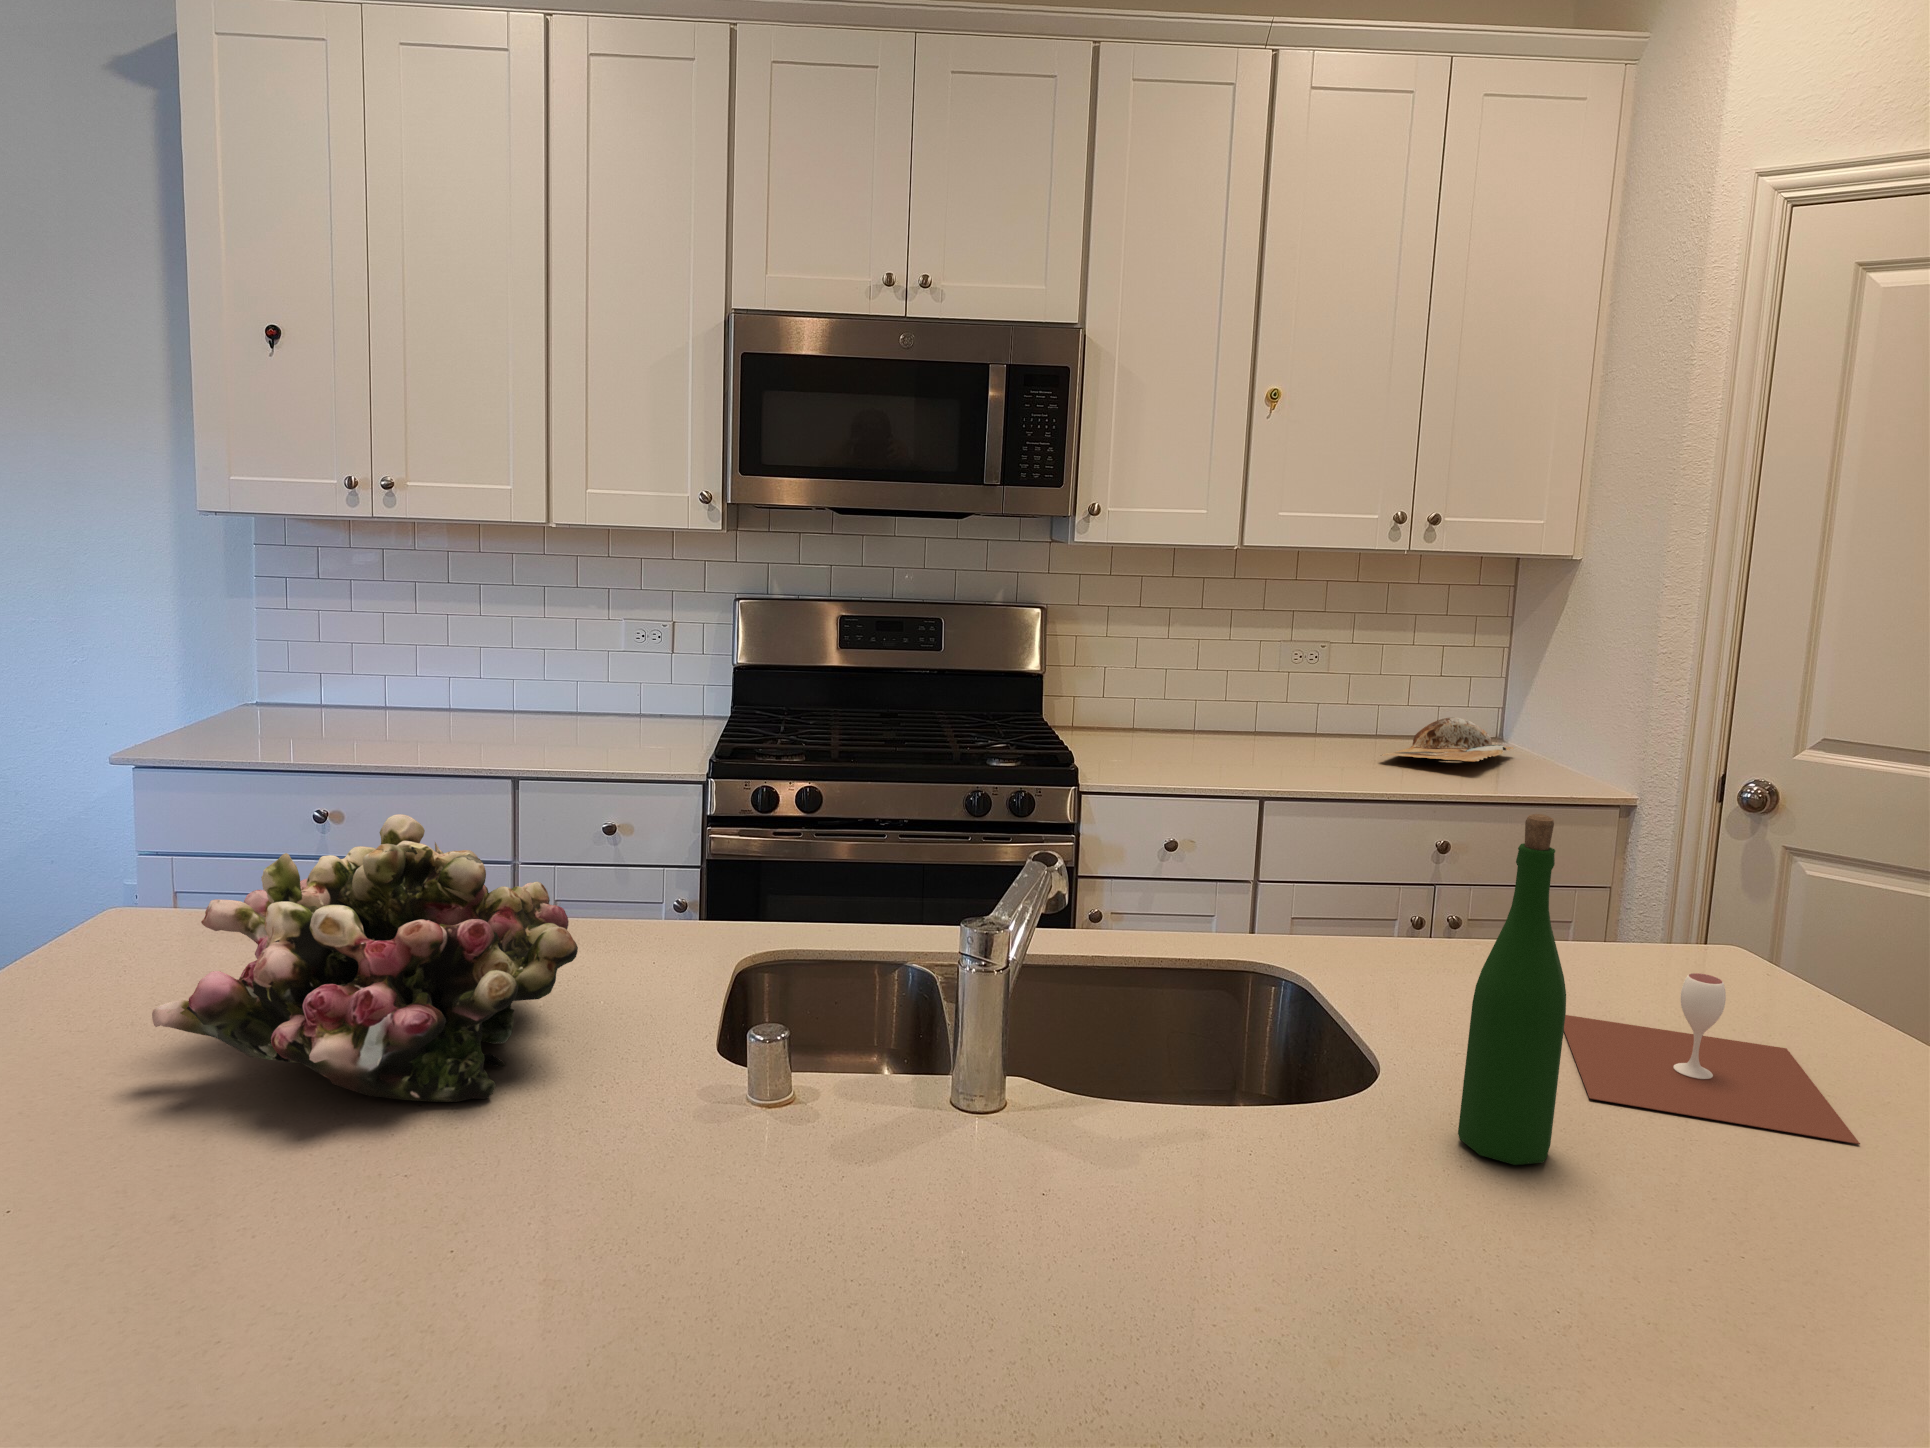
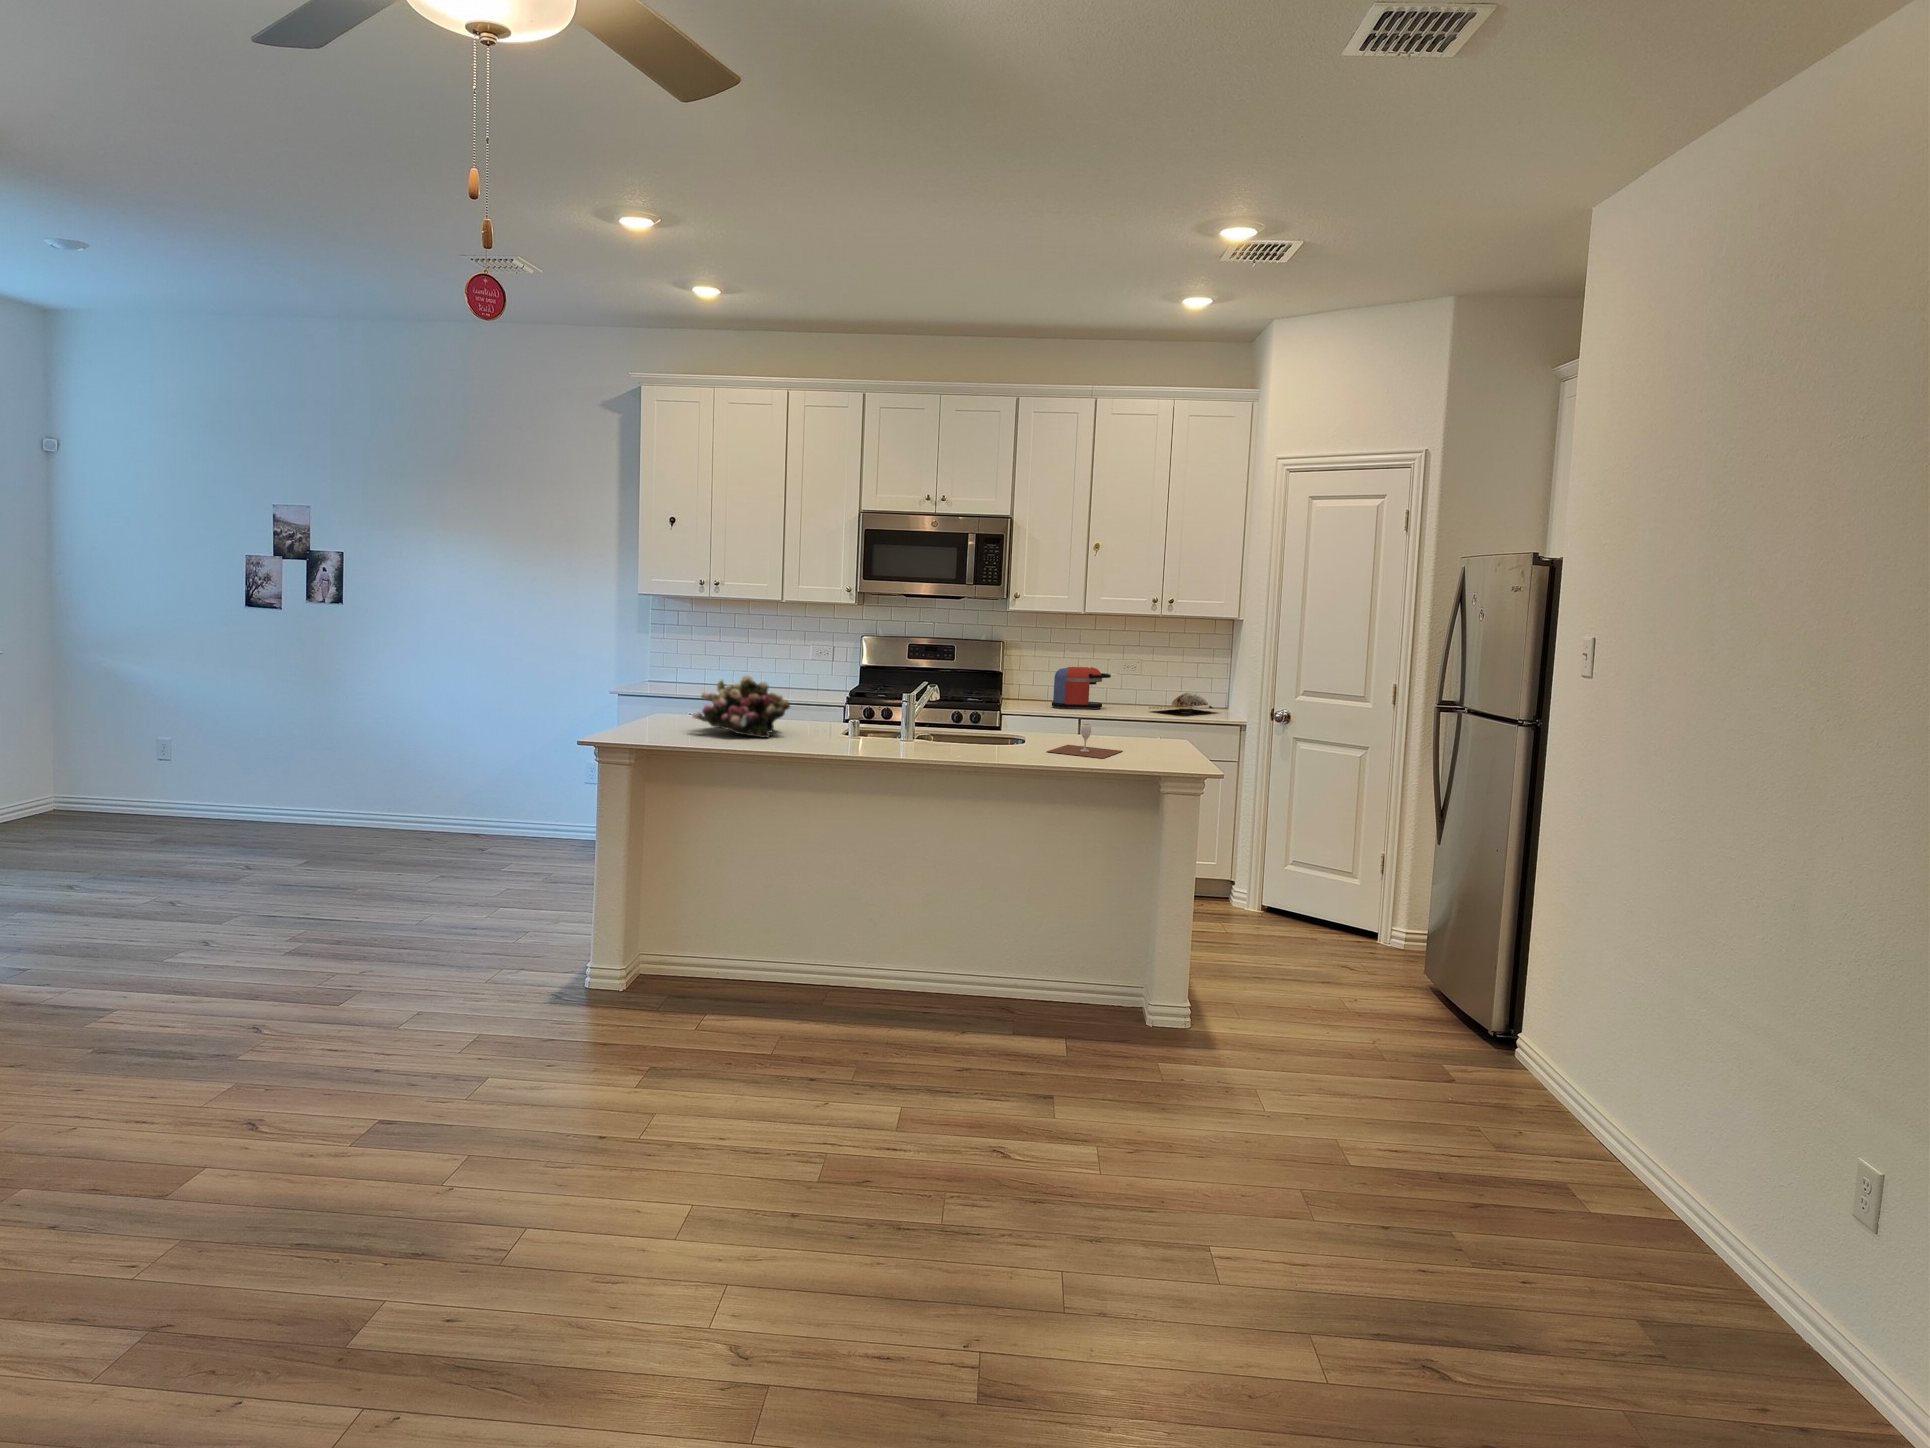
coffee maker: none [1173,669,1299,764] -> present [1052,667,1111,709]
wine bottle: present [1458,814,1566,1165] -> none [999,671,1021,755]

